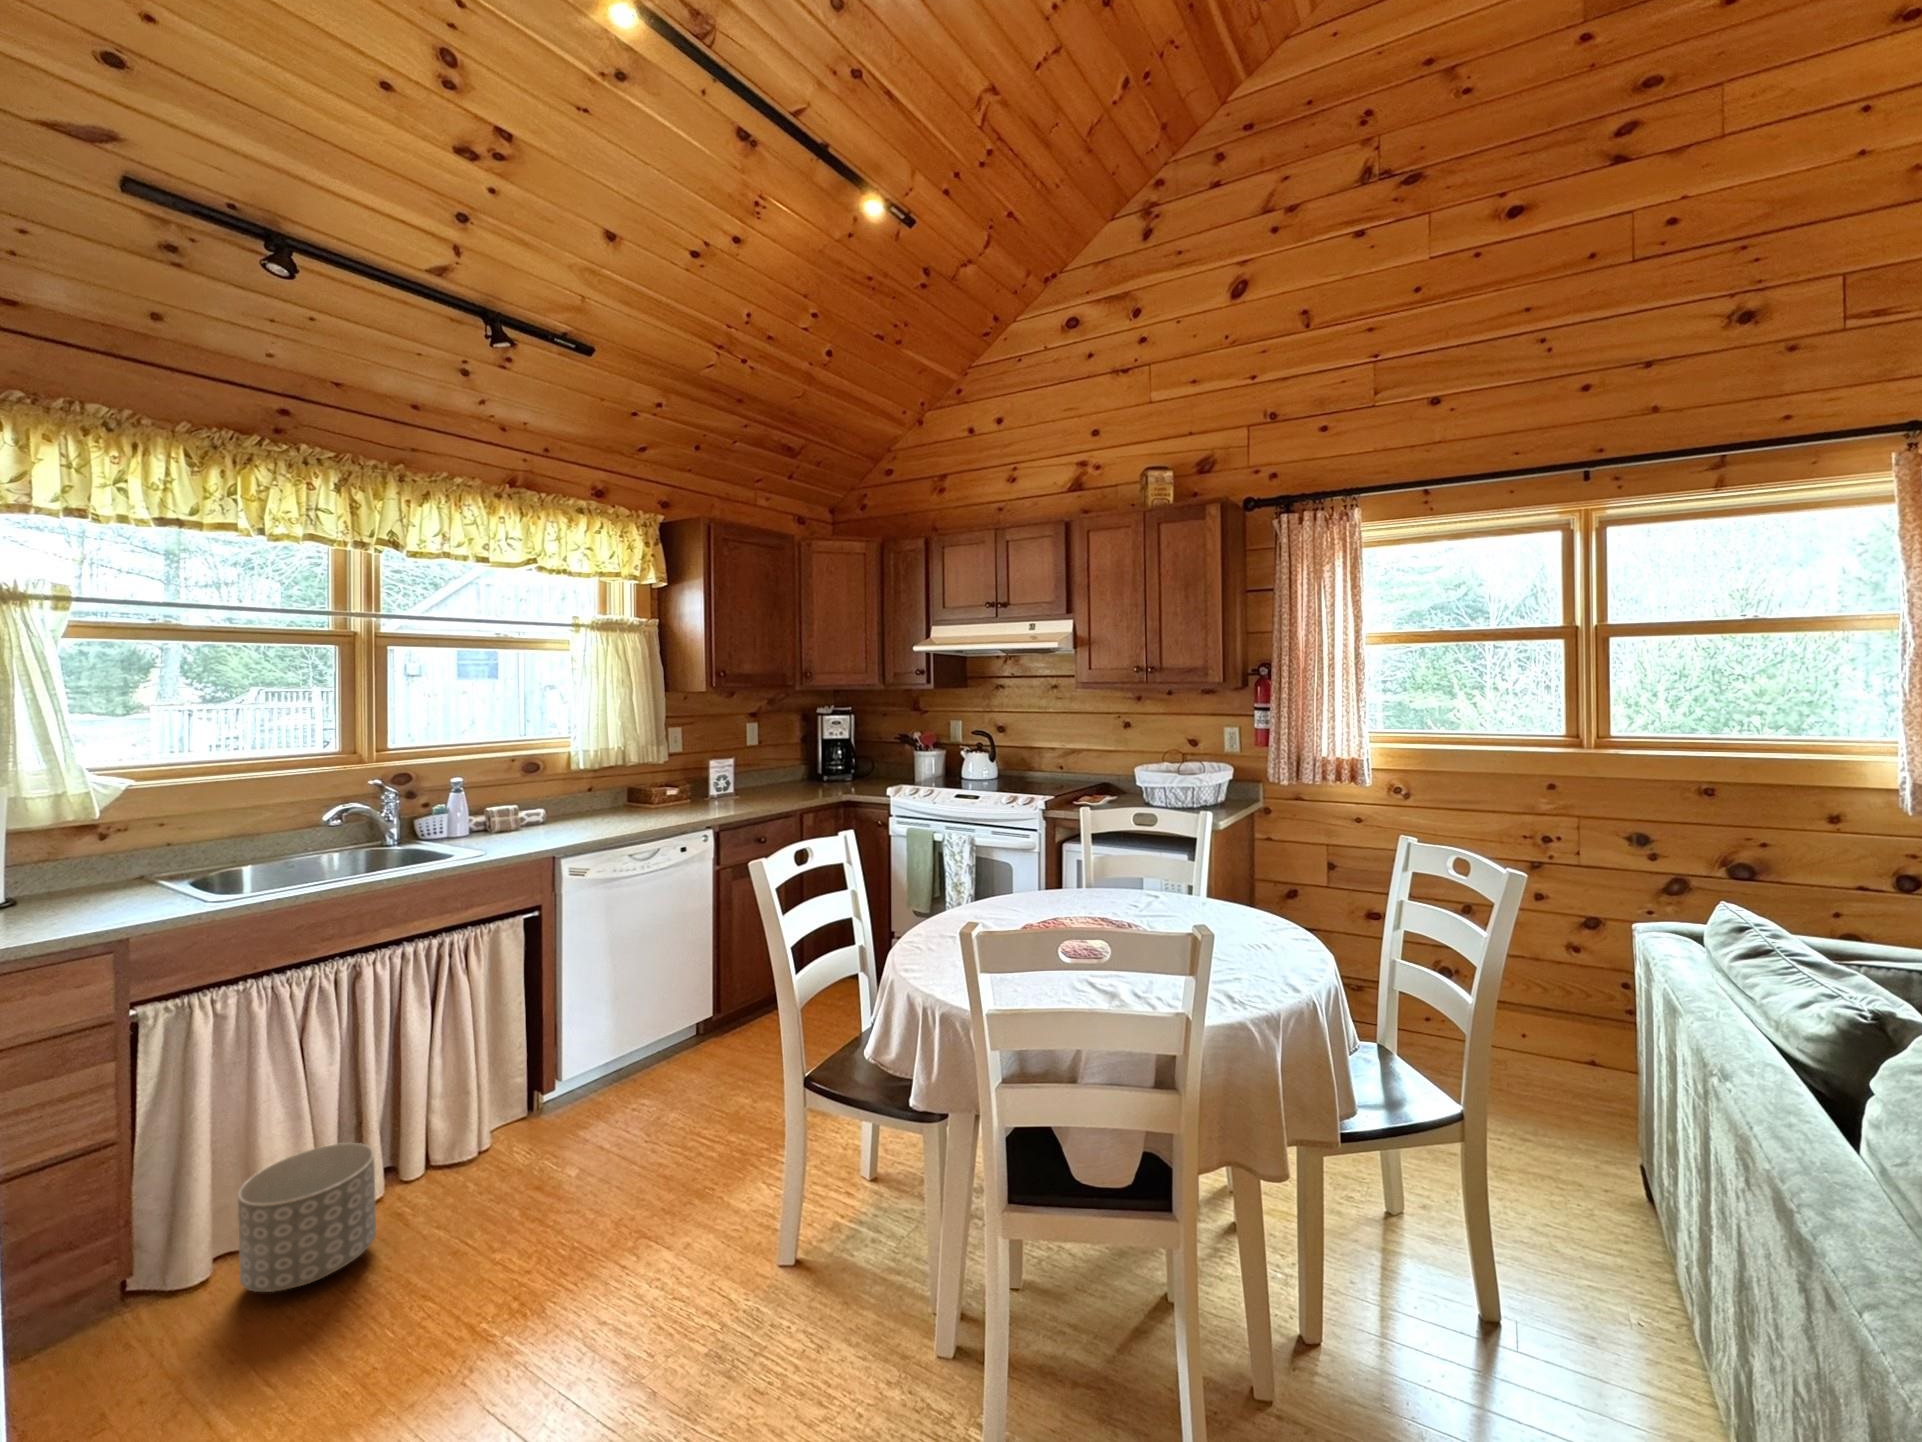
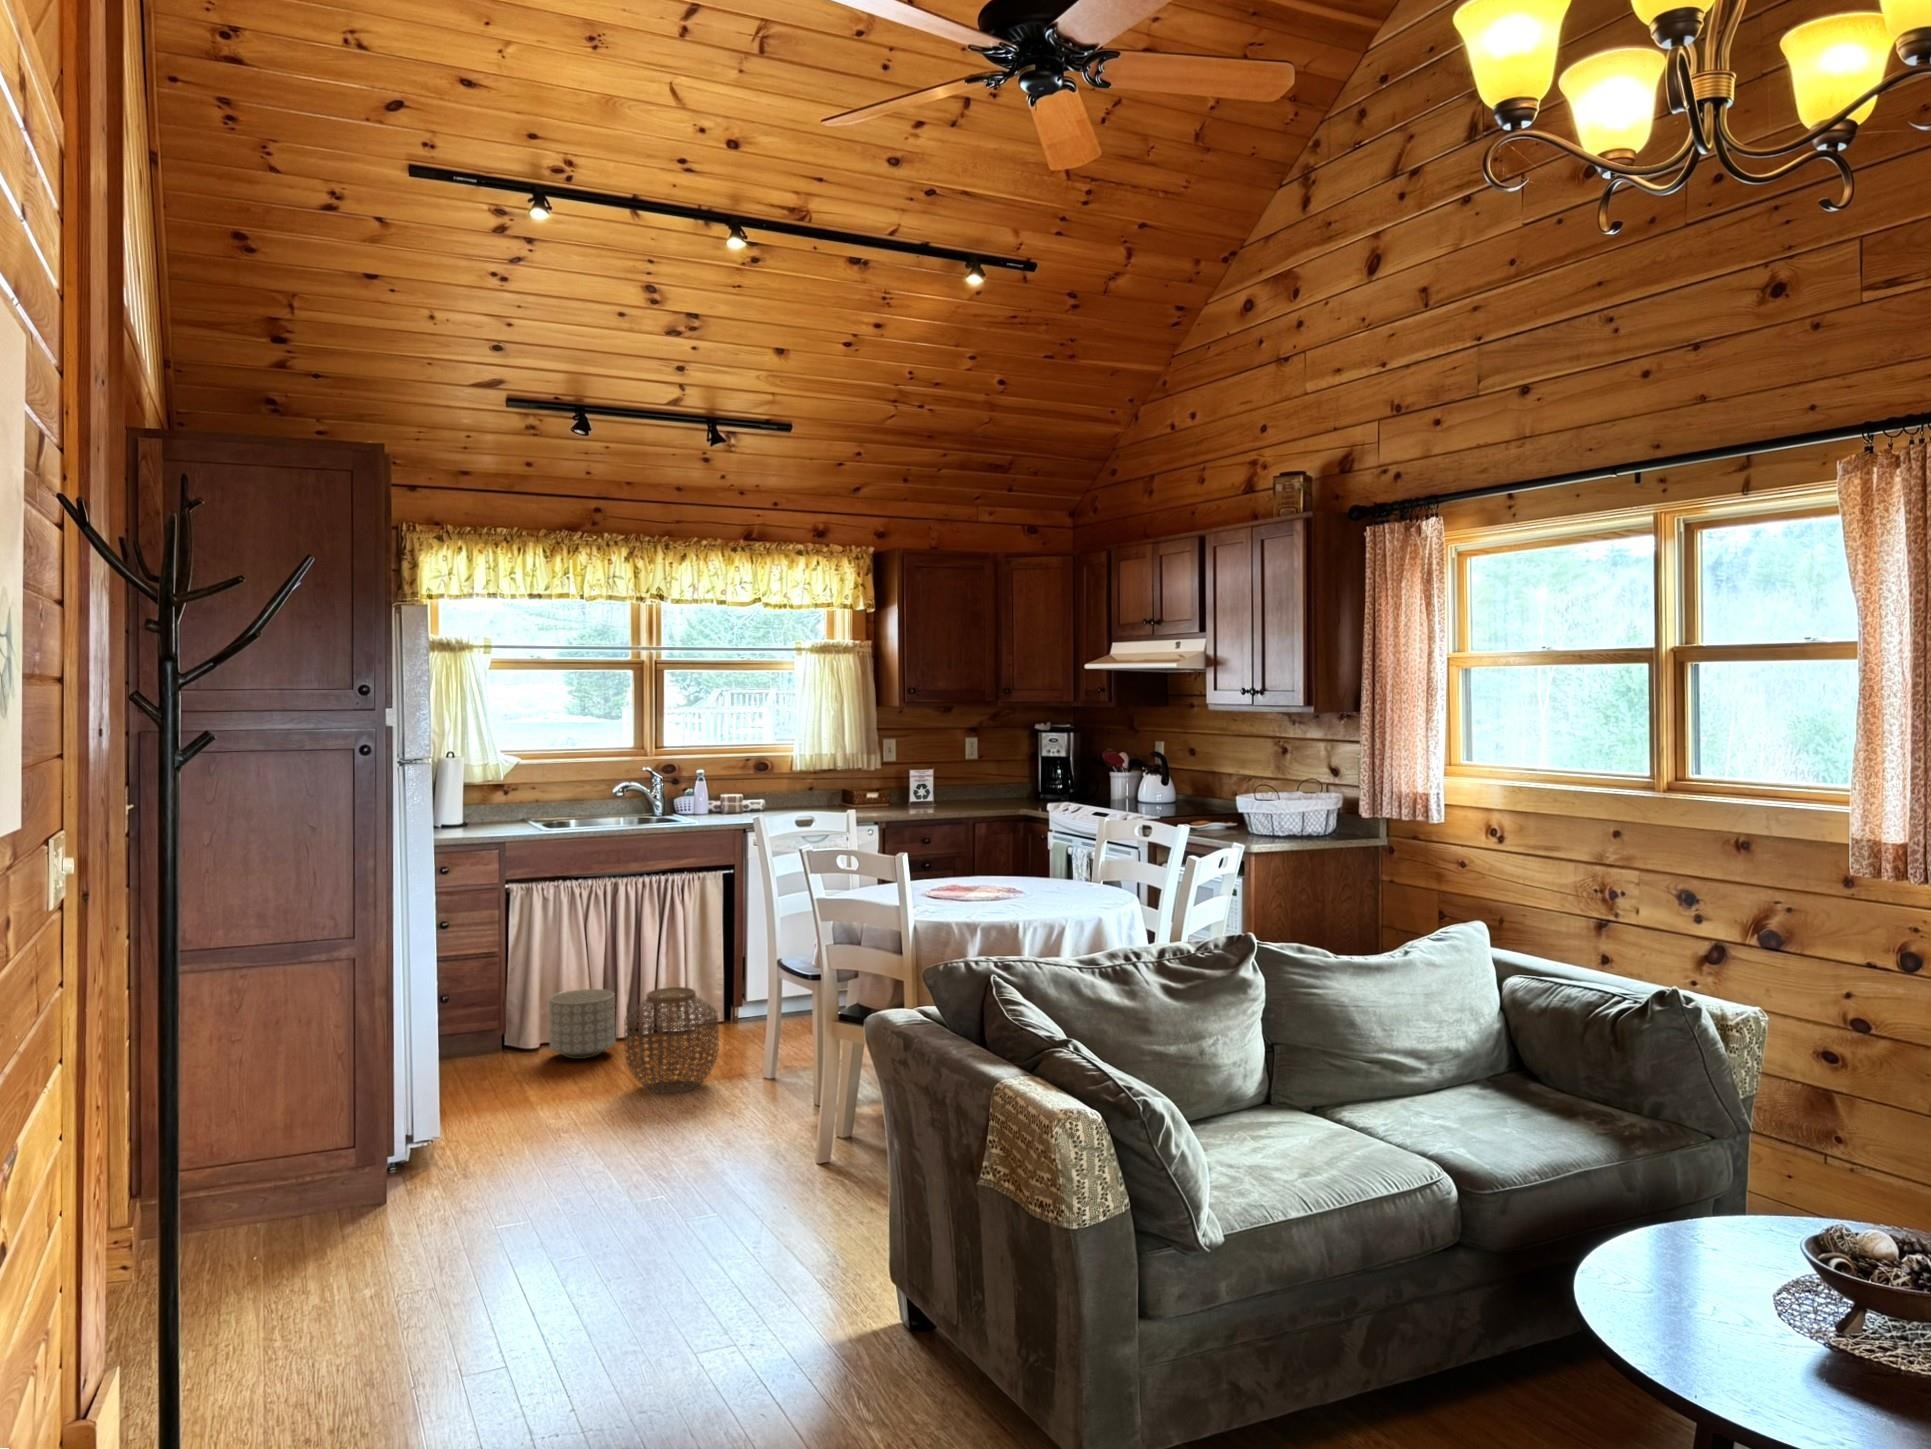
woven basket: none [444,1135,620,1342] -> present [624,987,719,1094]

